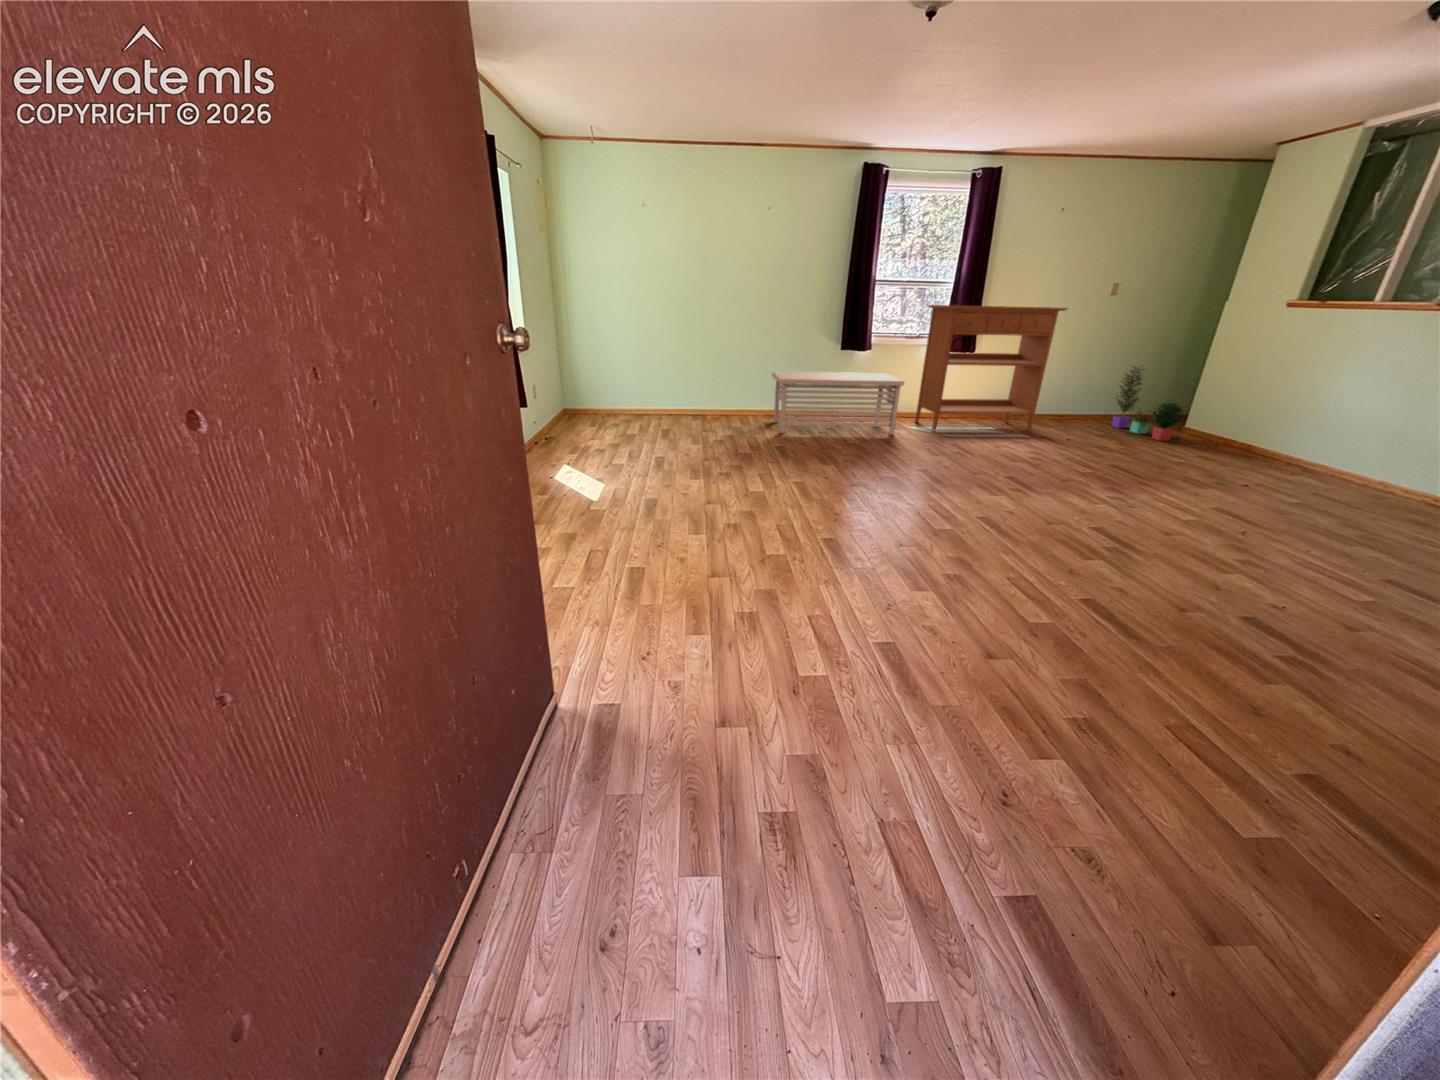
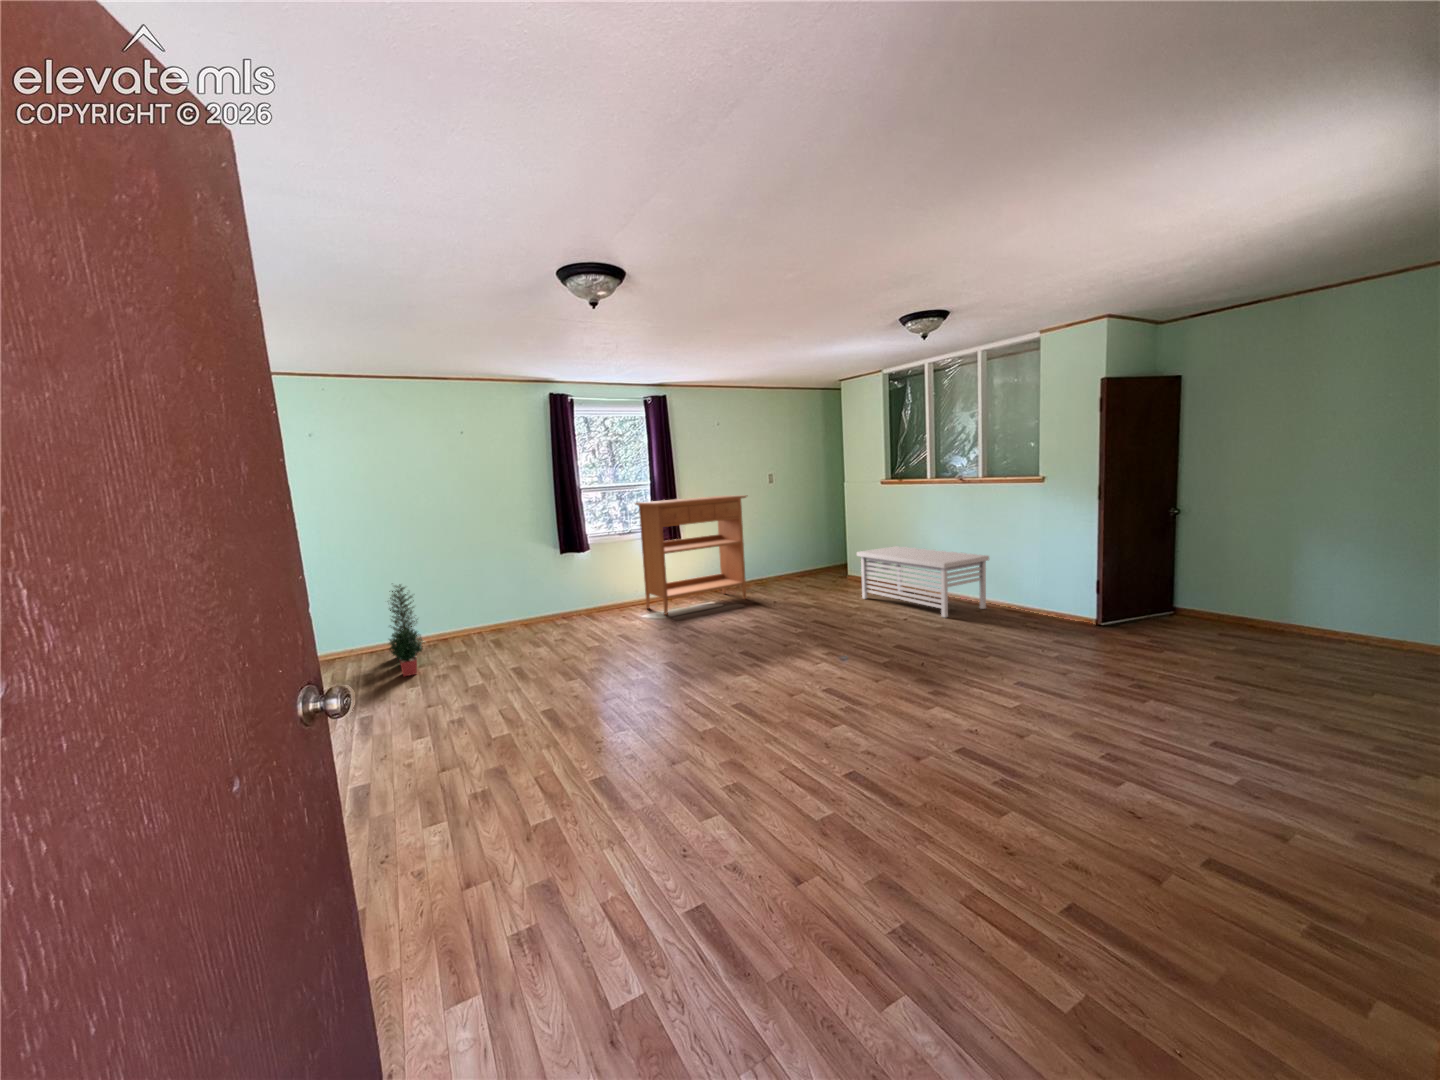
potted plant: present [1112,366,1183,441] -> present [389,585,423,677]
storage bench: present [772,371,904,435] -> present [857,546,989,617]

